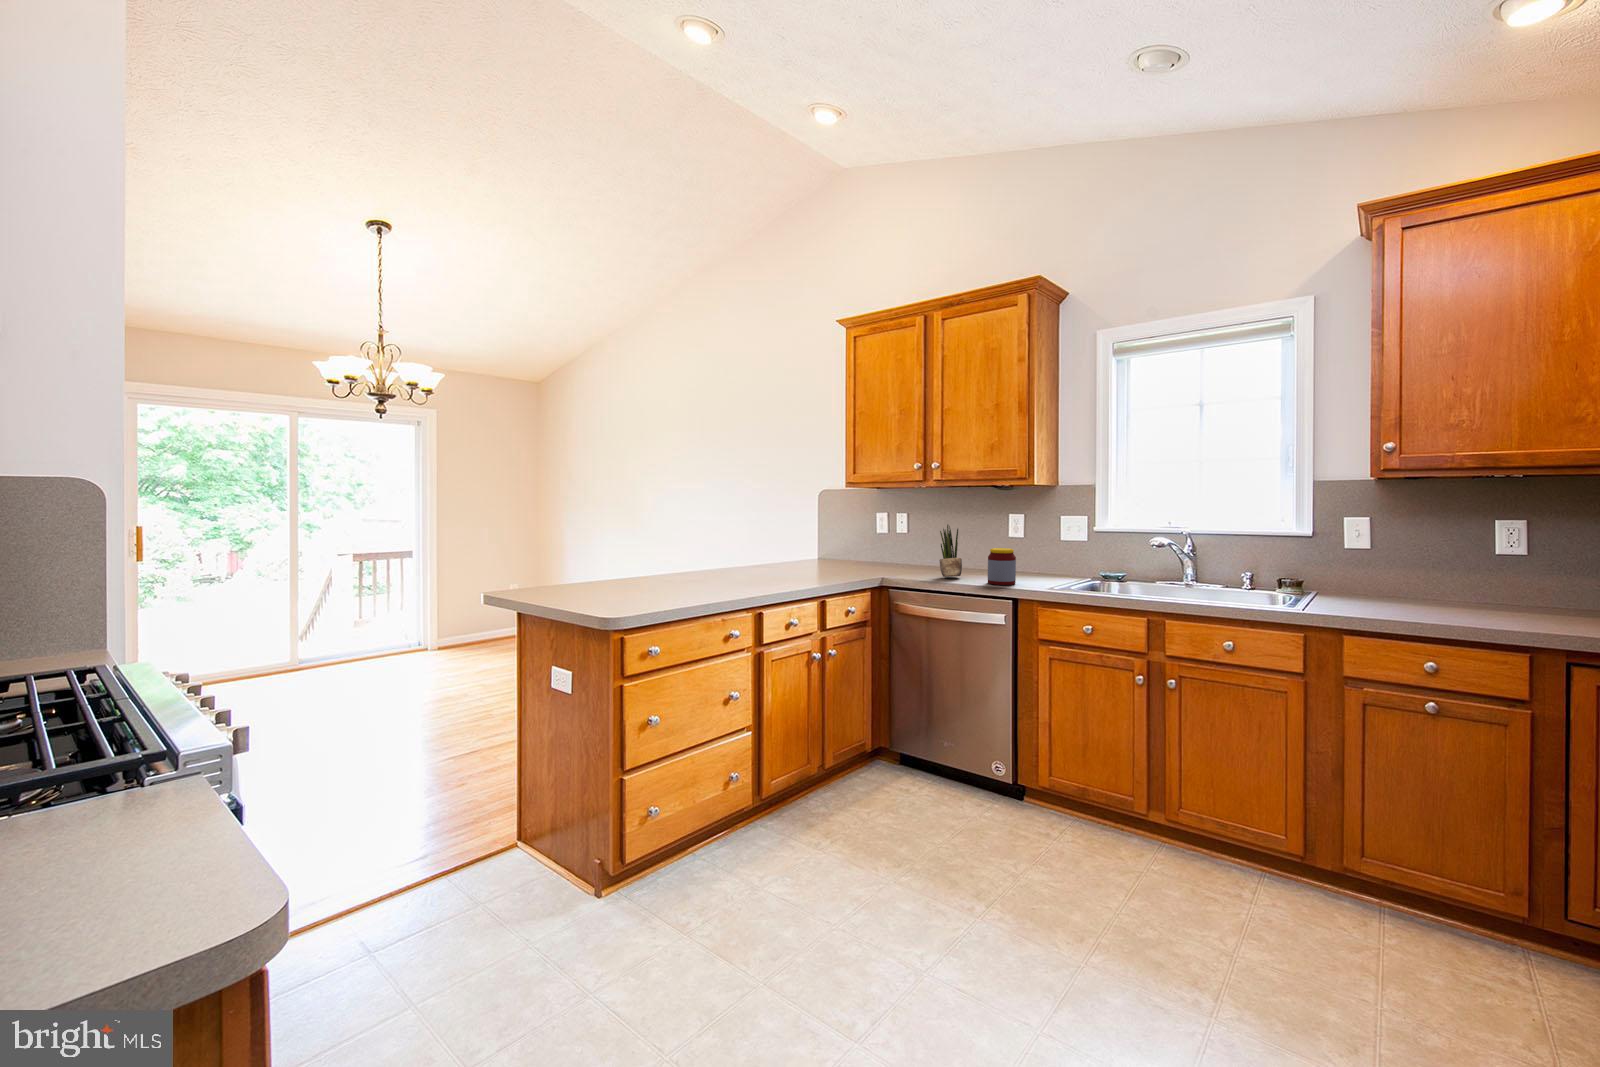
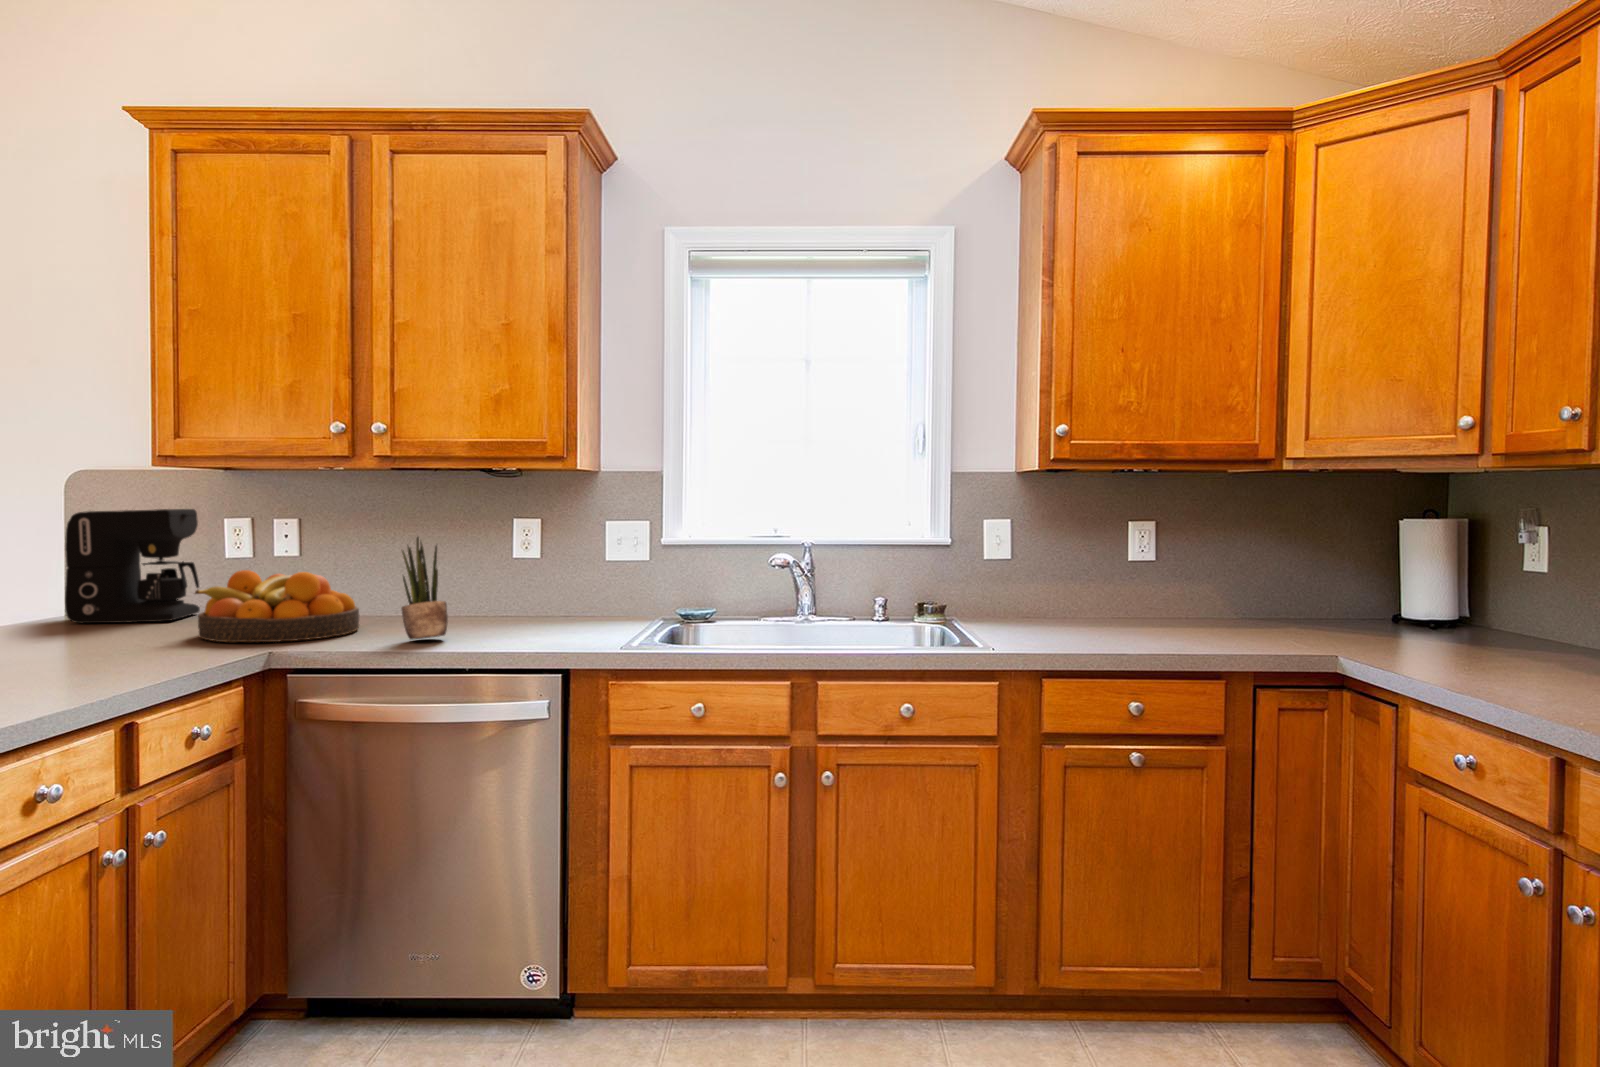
coffee maker: none [807,506,859,560] -> present [65,509,200,623]
fruit bowl: none [853,538,924,573] -> present [195,570,359,642]
jar: present [988,548,1016,585] -> none [504,578,556,647]

